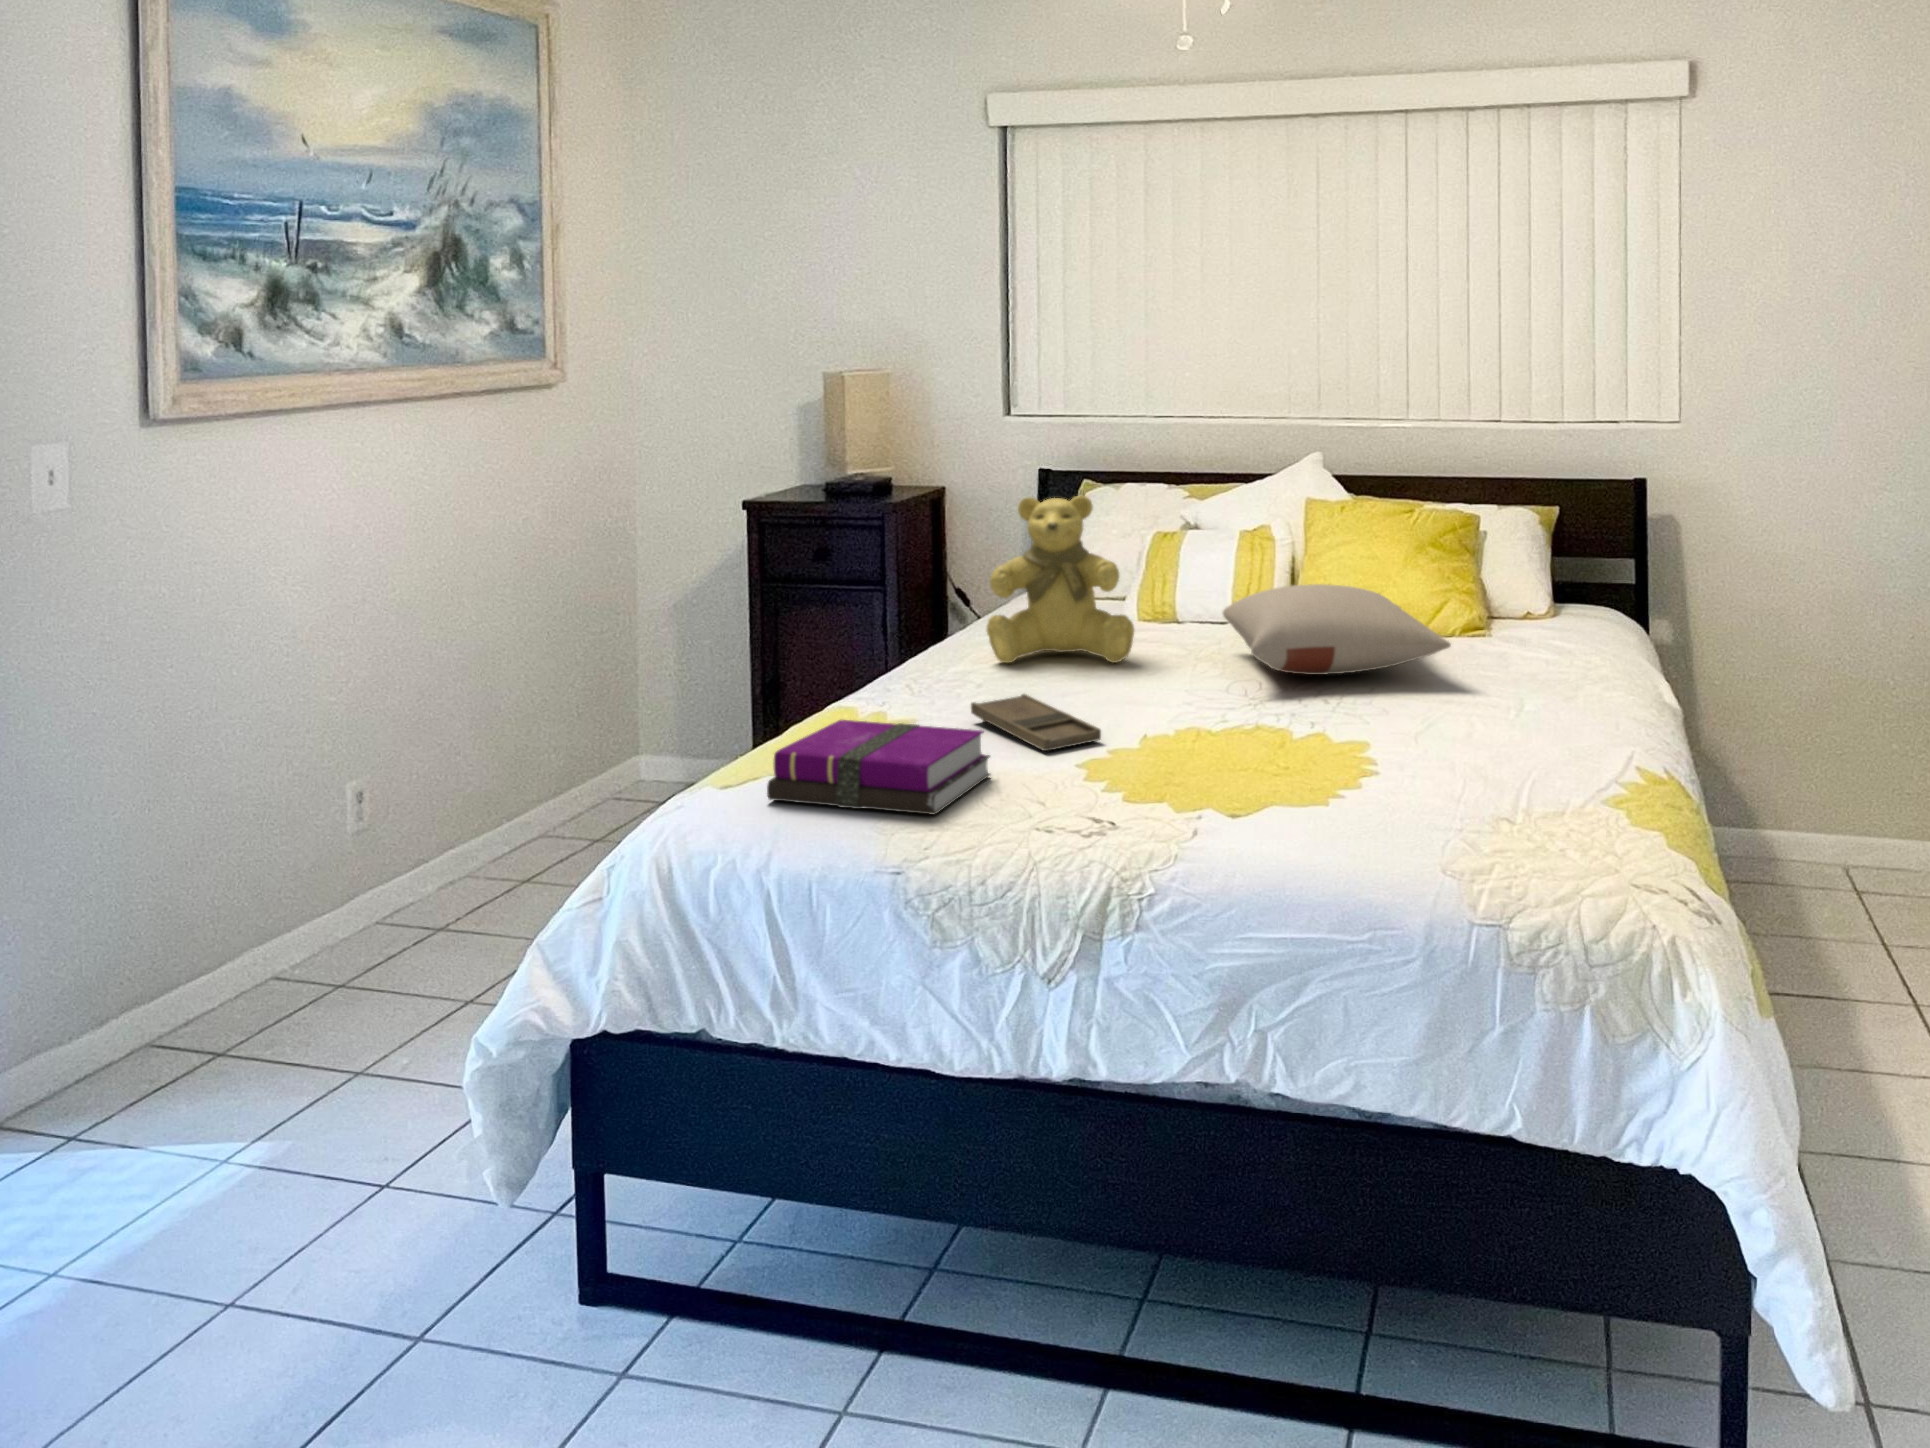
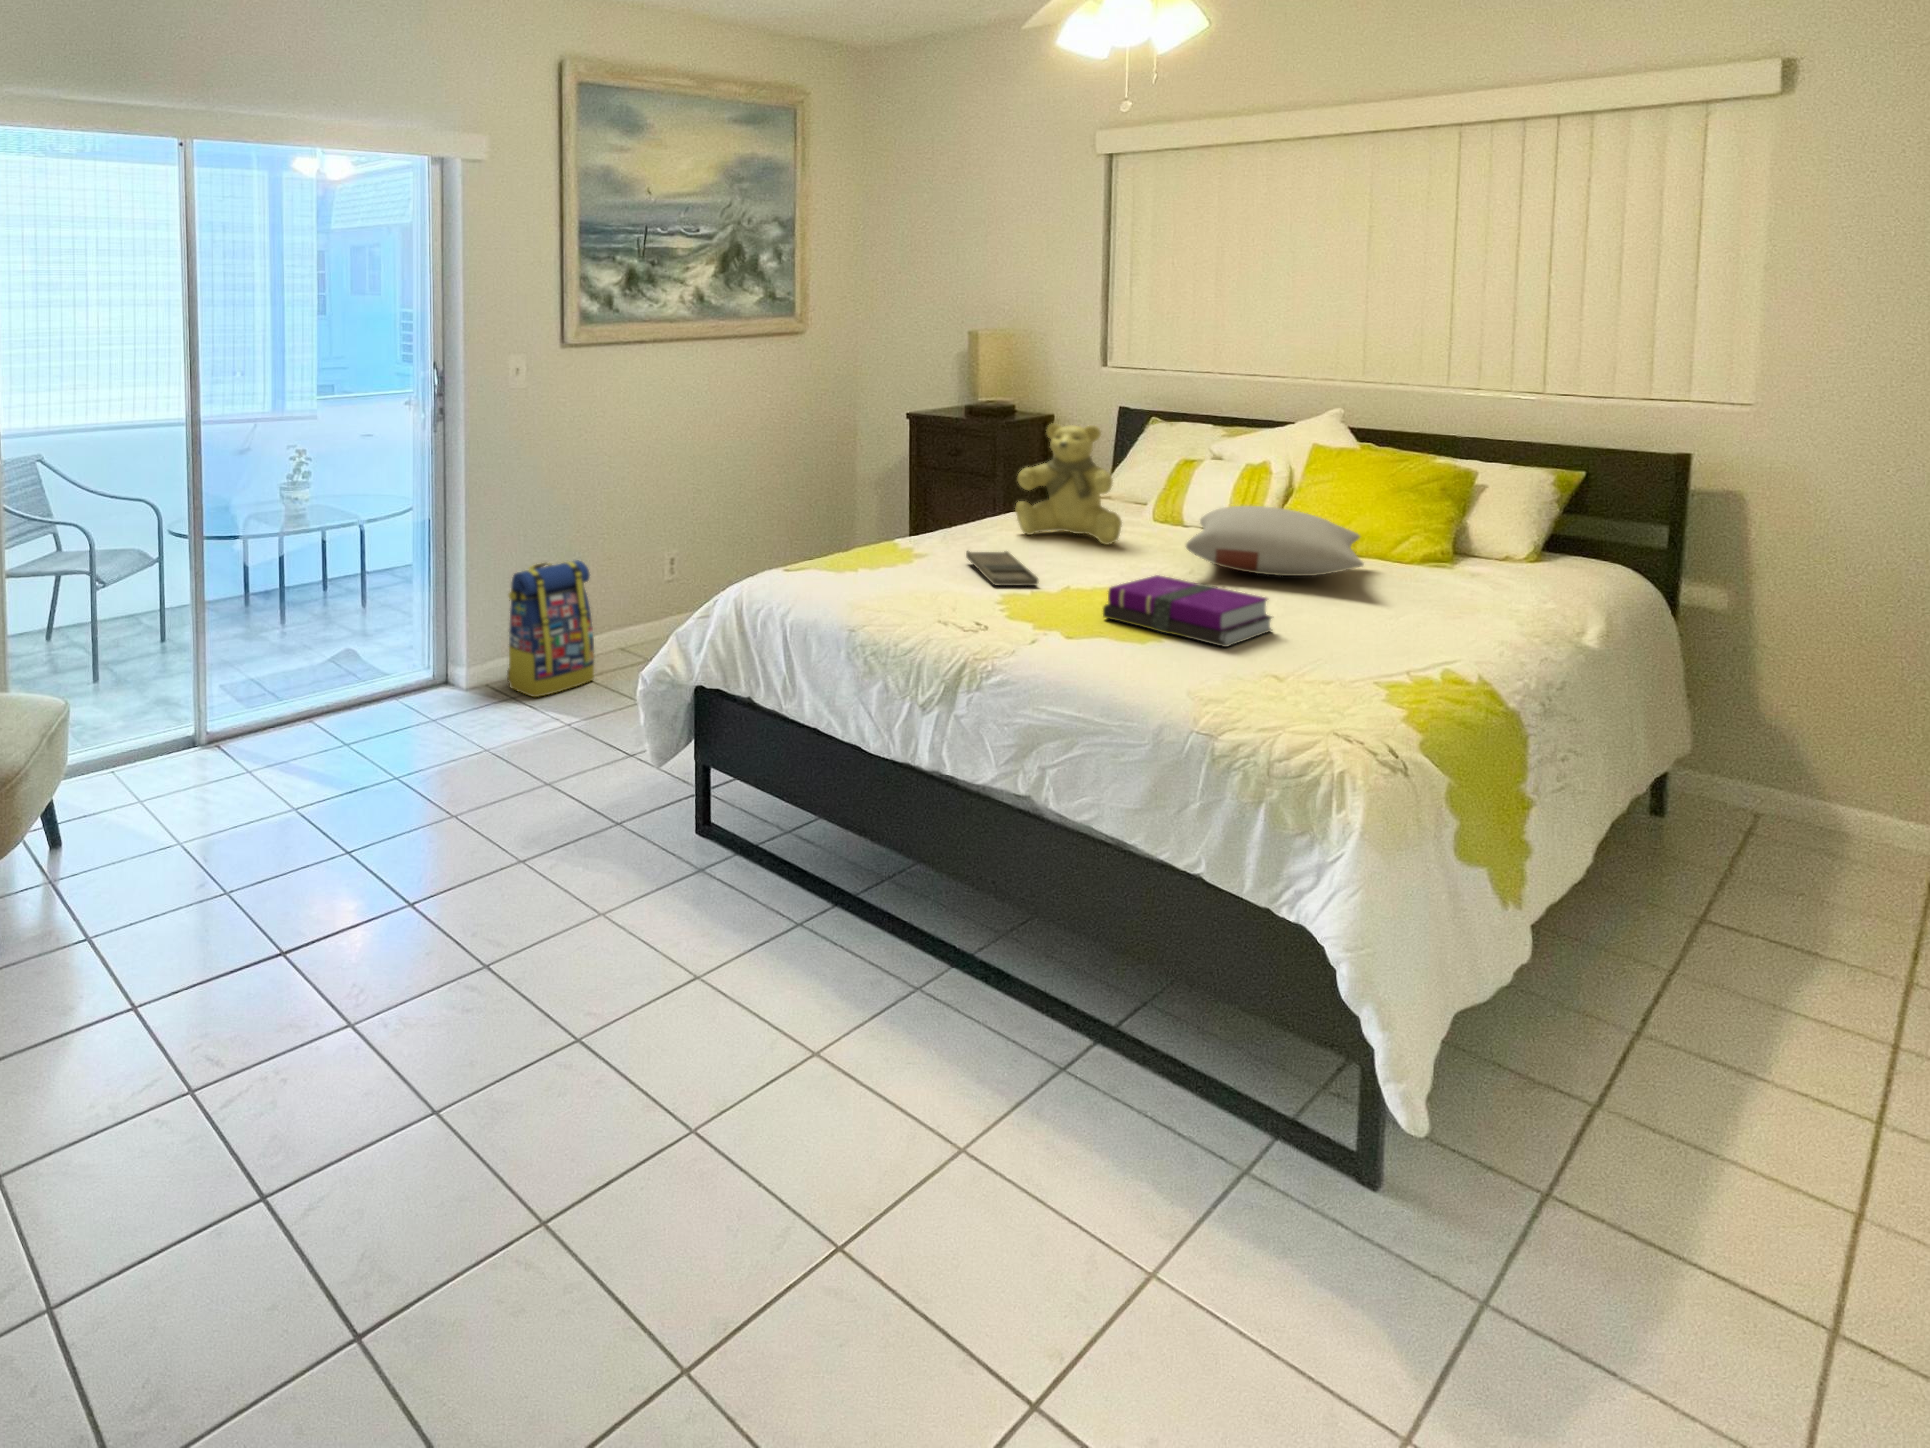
notebook: present [767,720,990,815] -> present [1103,575,1272,647]
backpack: none [49,829,245,1121] -> present [507,561,594,697]

